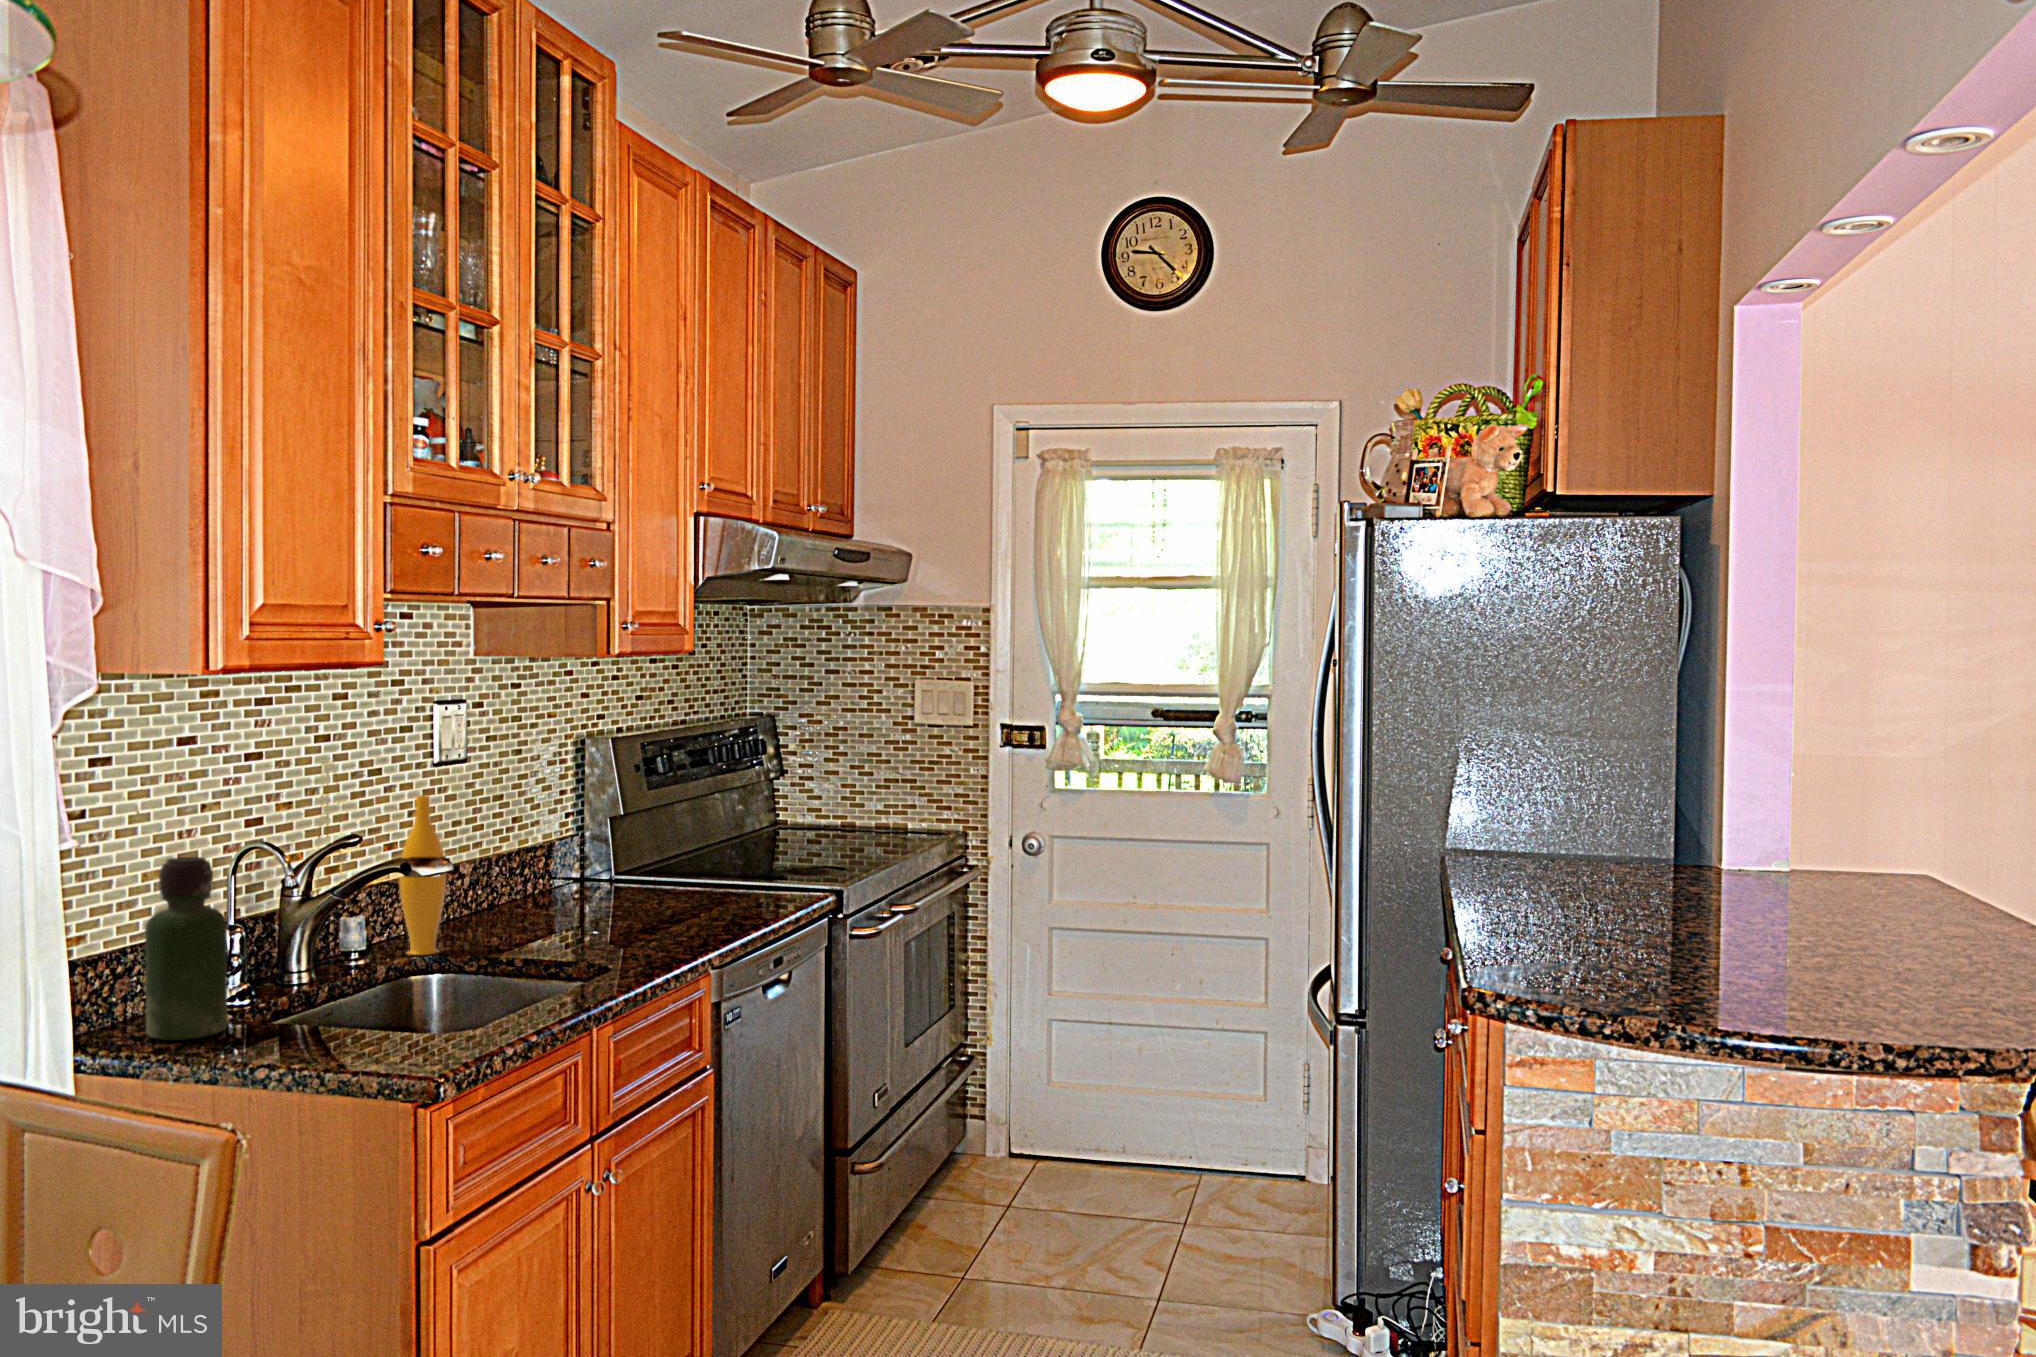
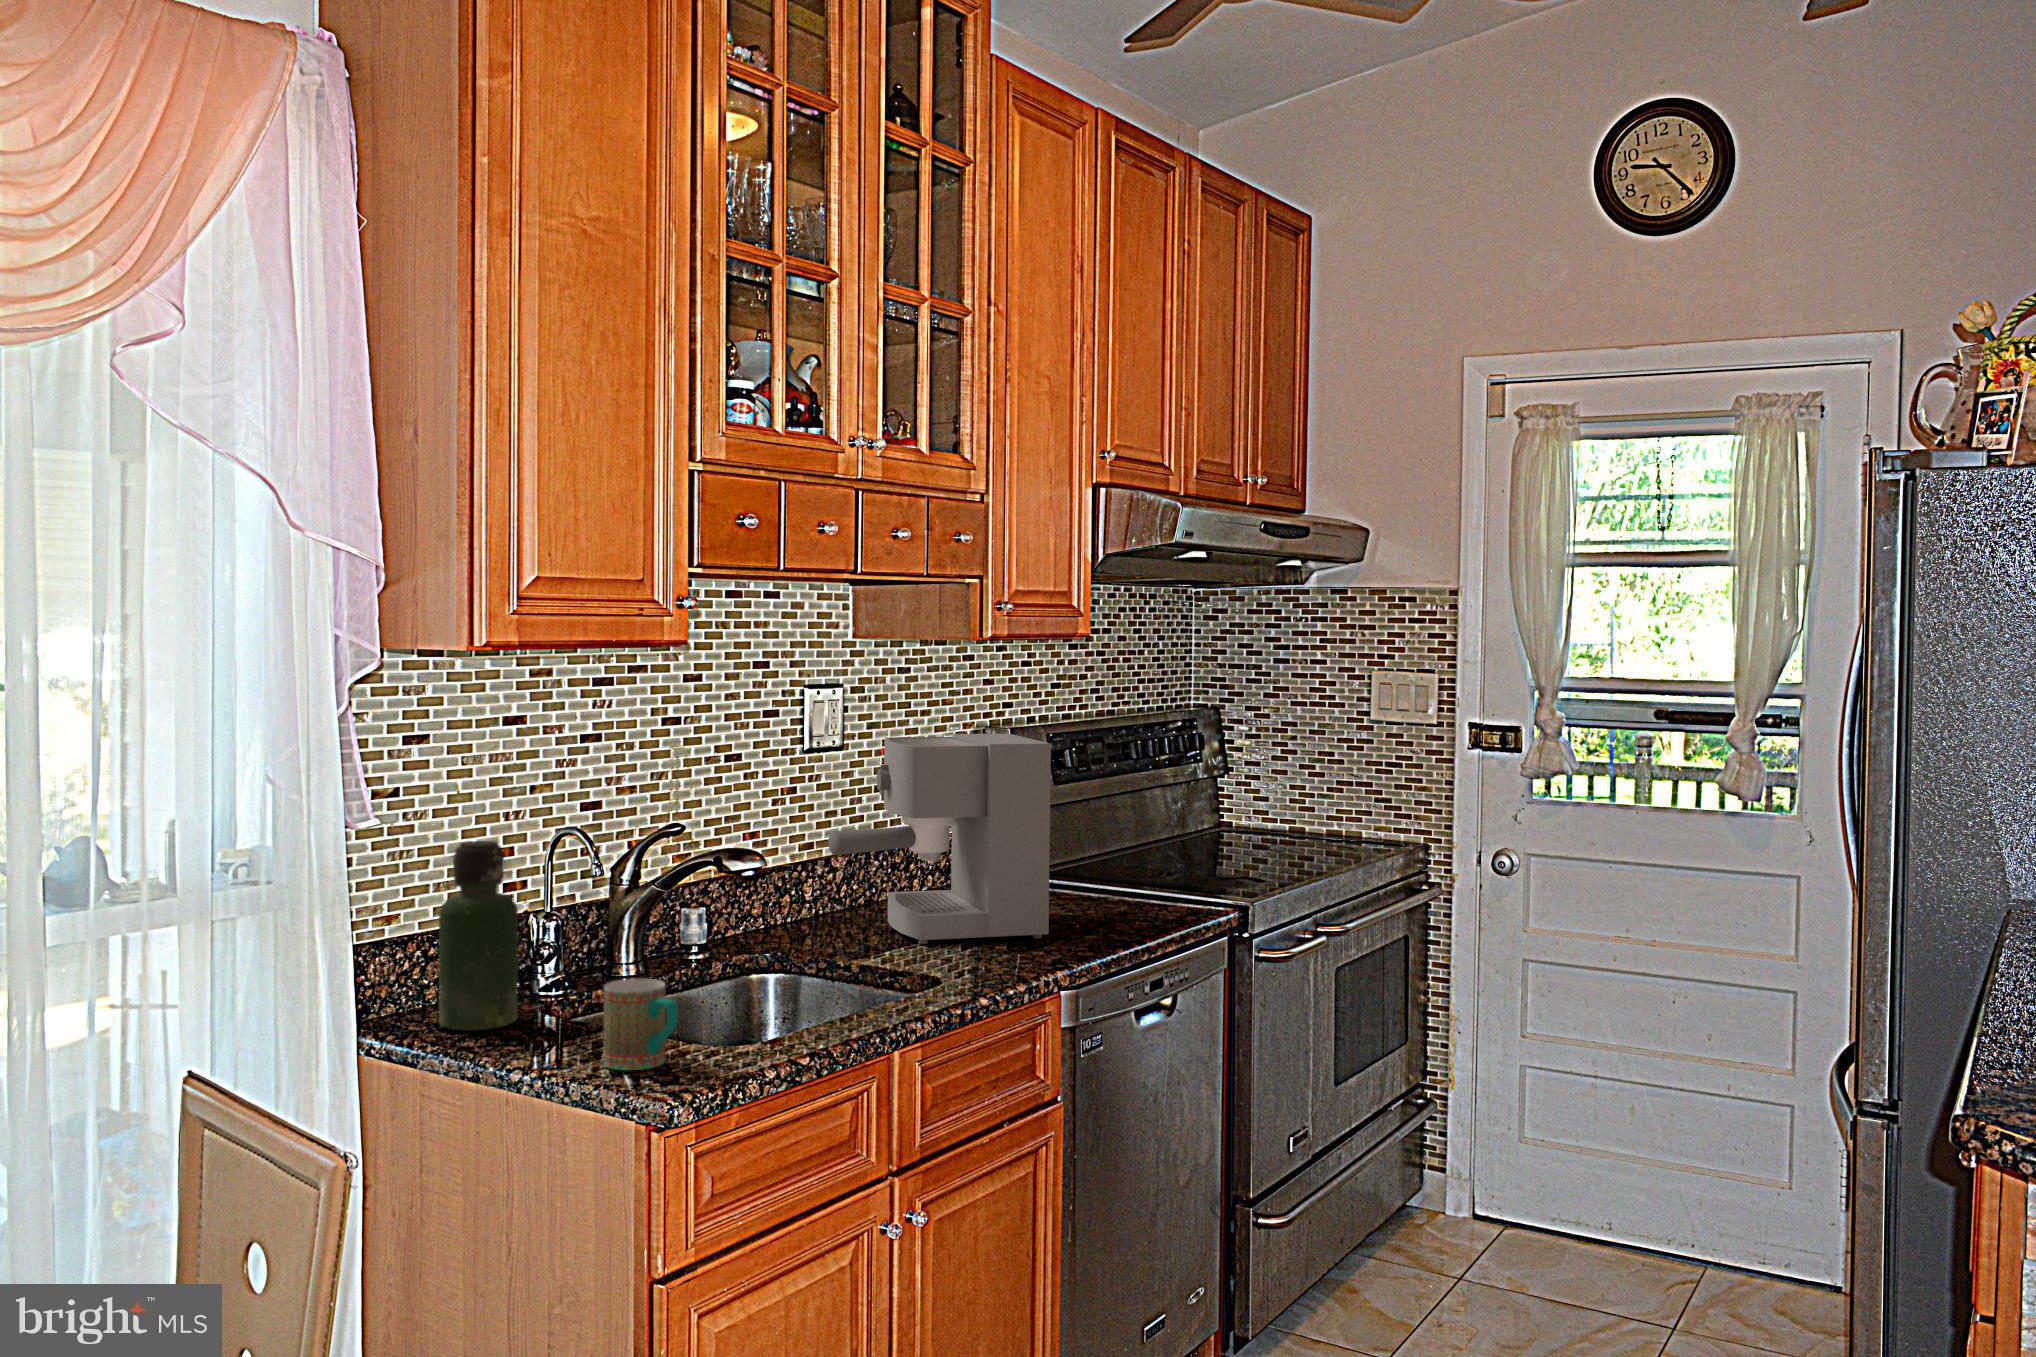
coffee maker: none [477,743,686,938] -> present [828,734,1051,944]
vase: present [399,795,446,955] -> none [742,784,790,953]
mug: none [348,974,426,1057] -> present [604,978,678,1070]

